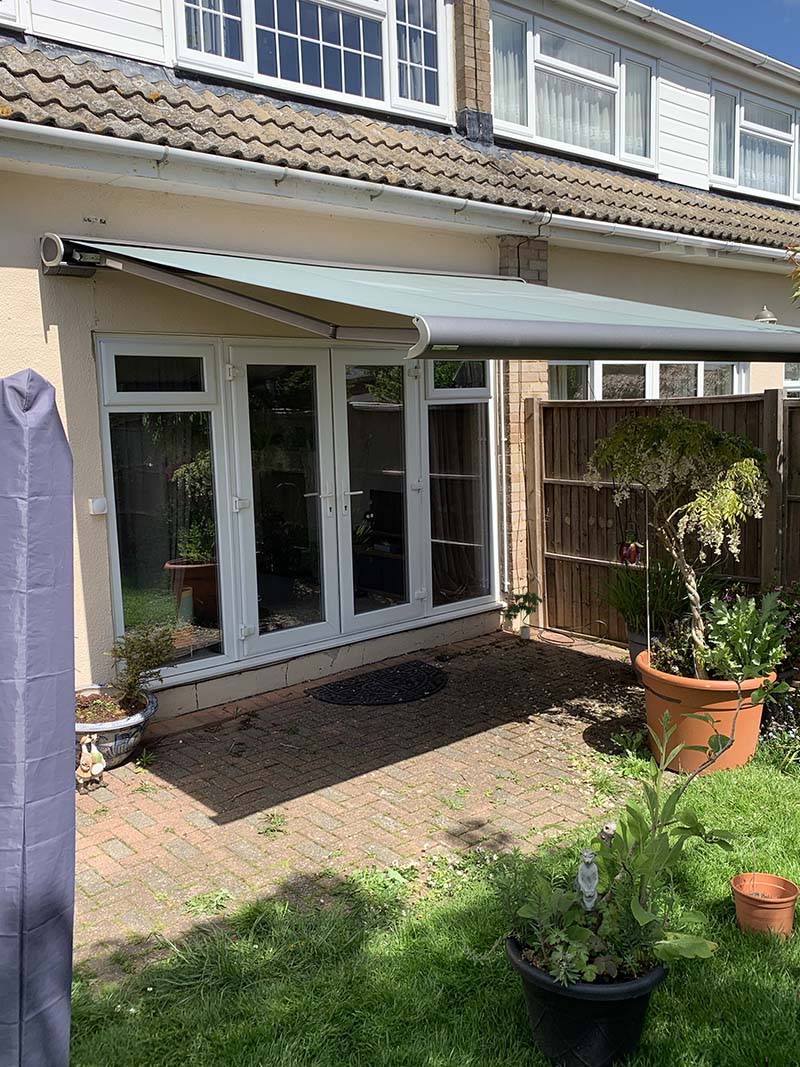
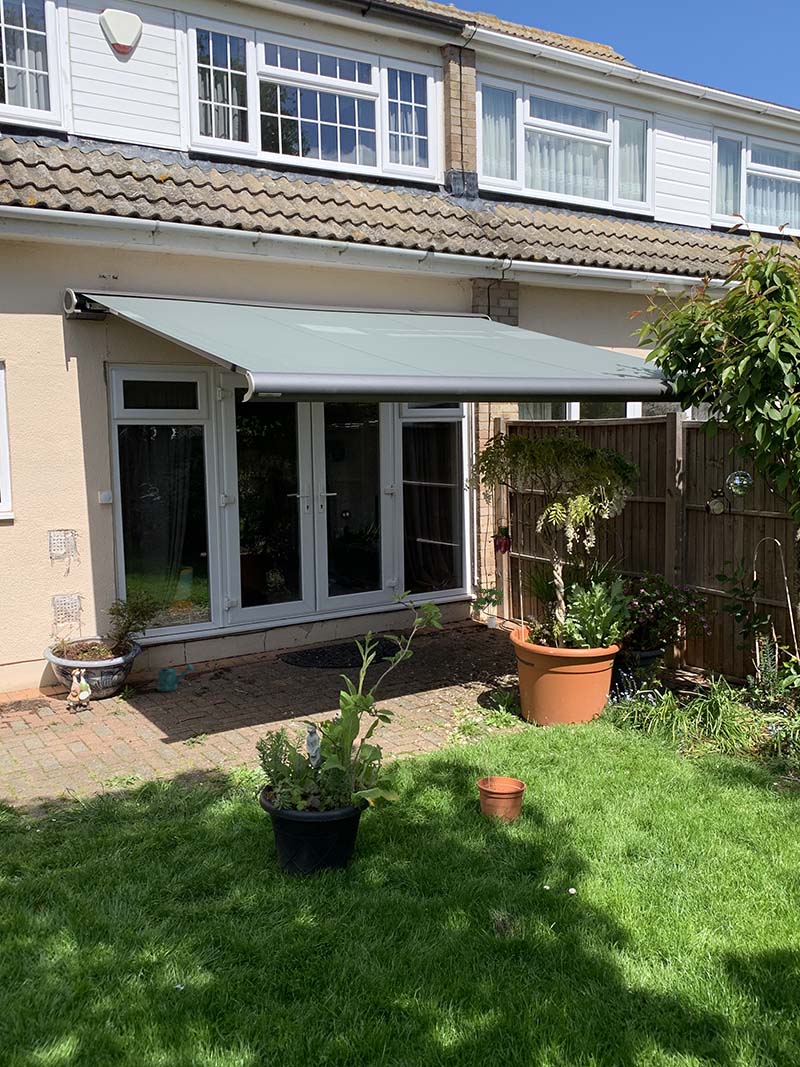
watering can: none [164,712,217,750] -> present [152,664,193,691]

